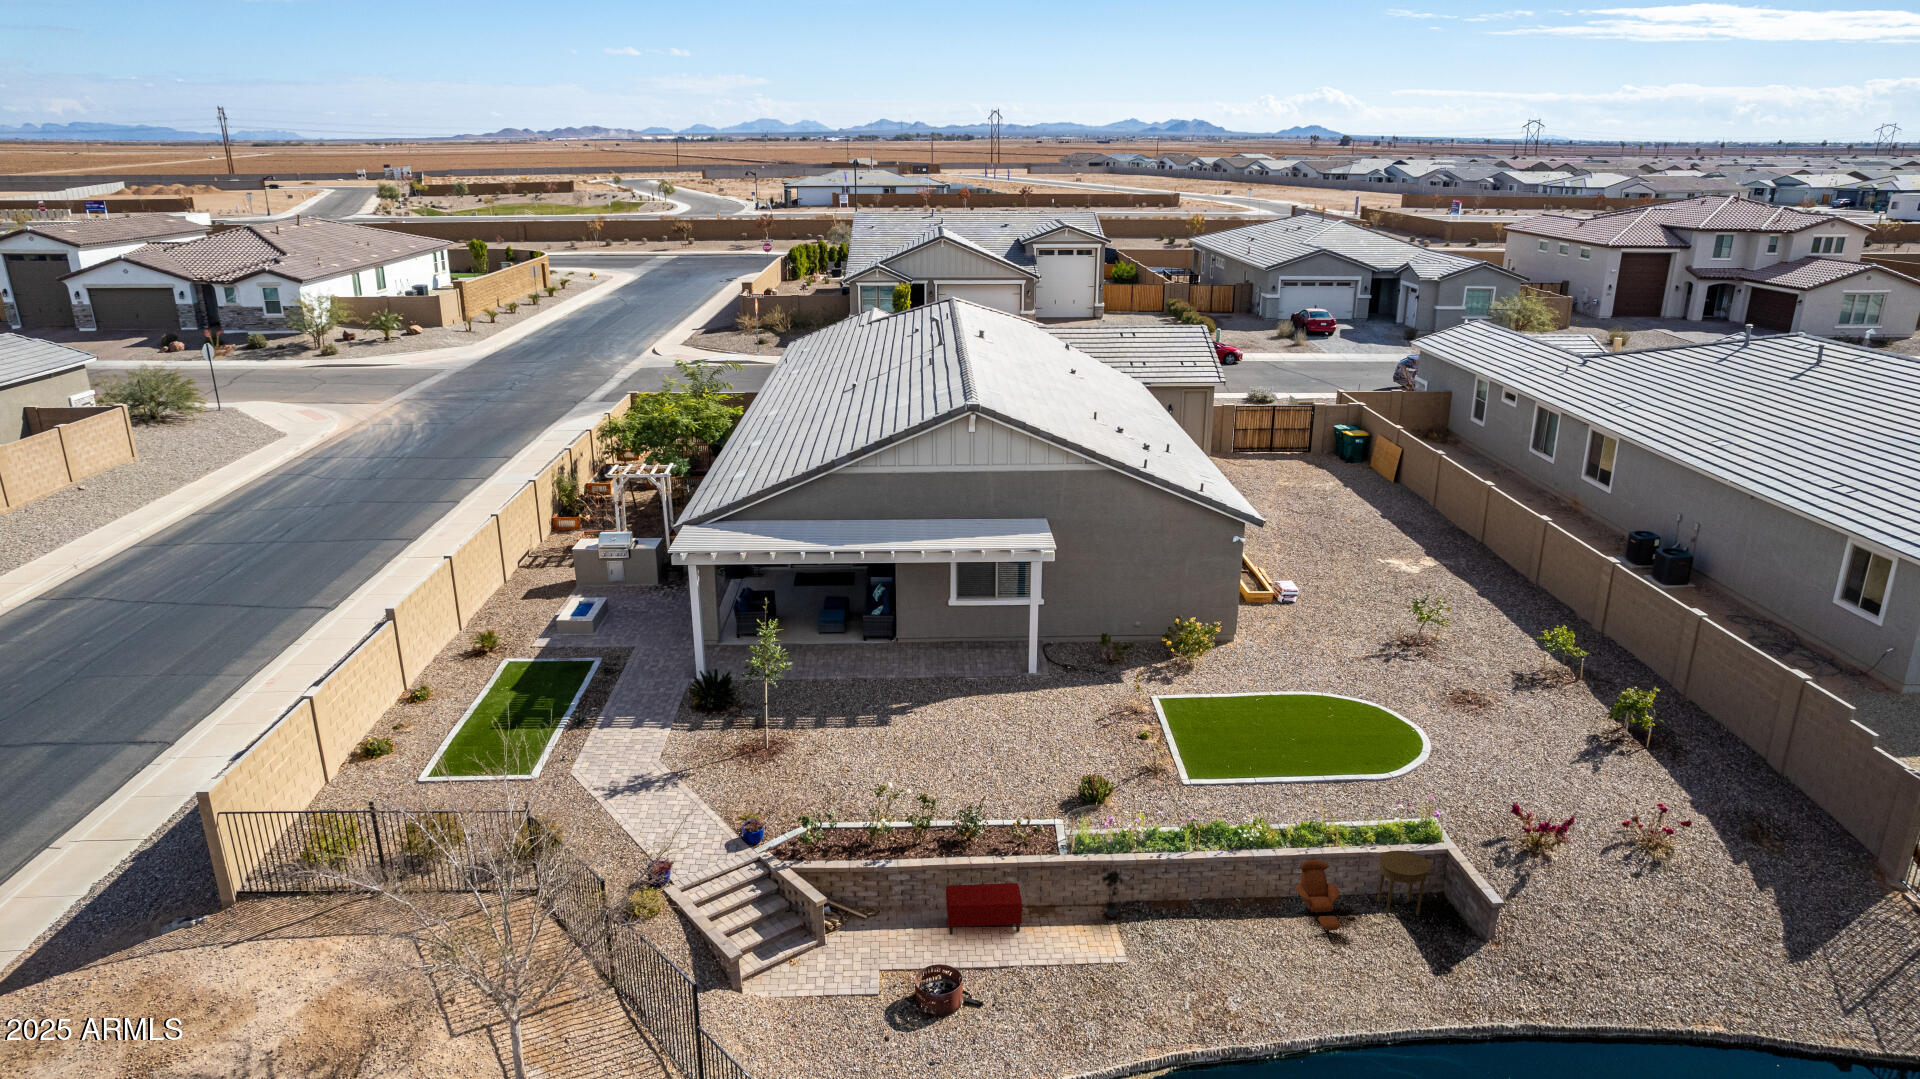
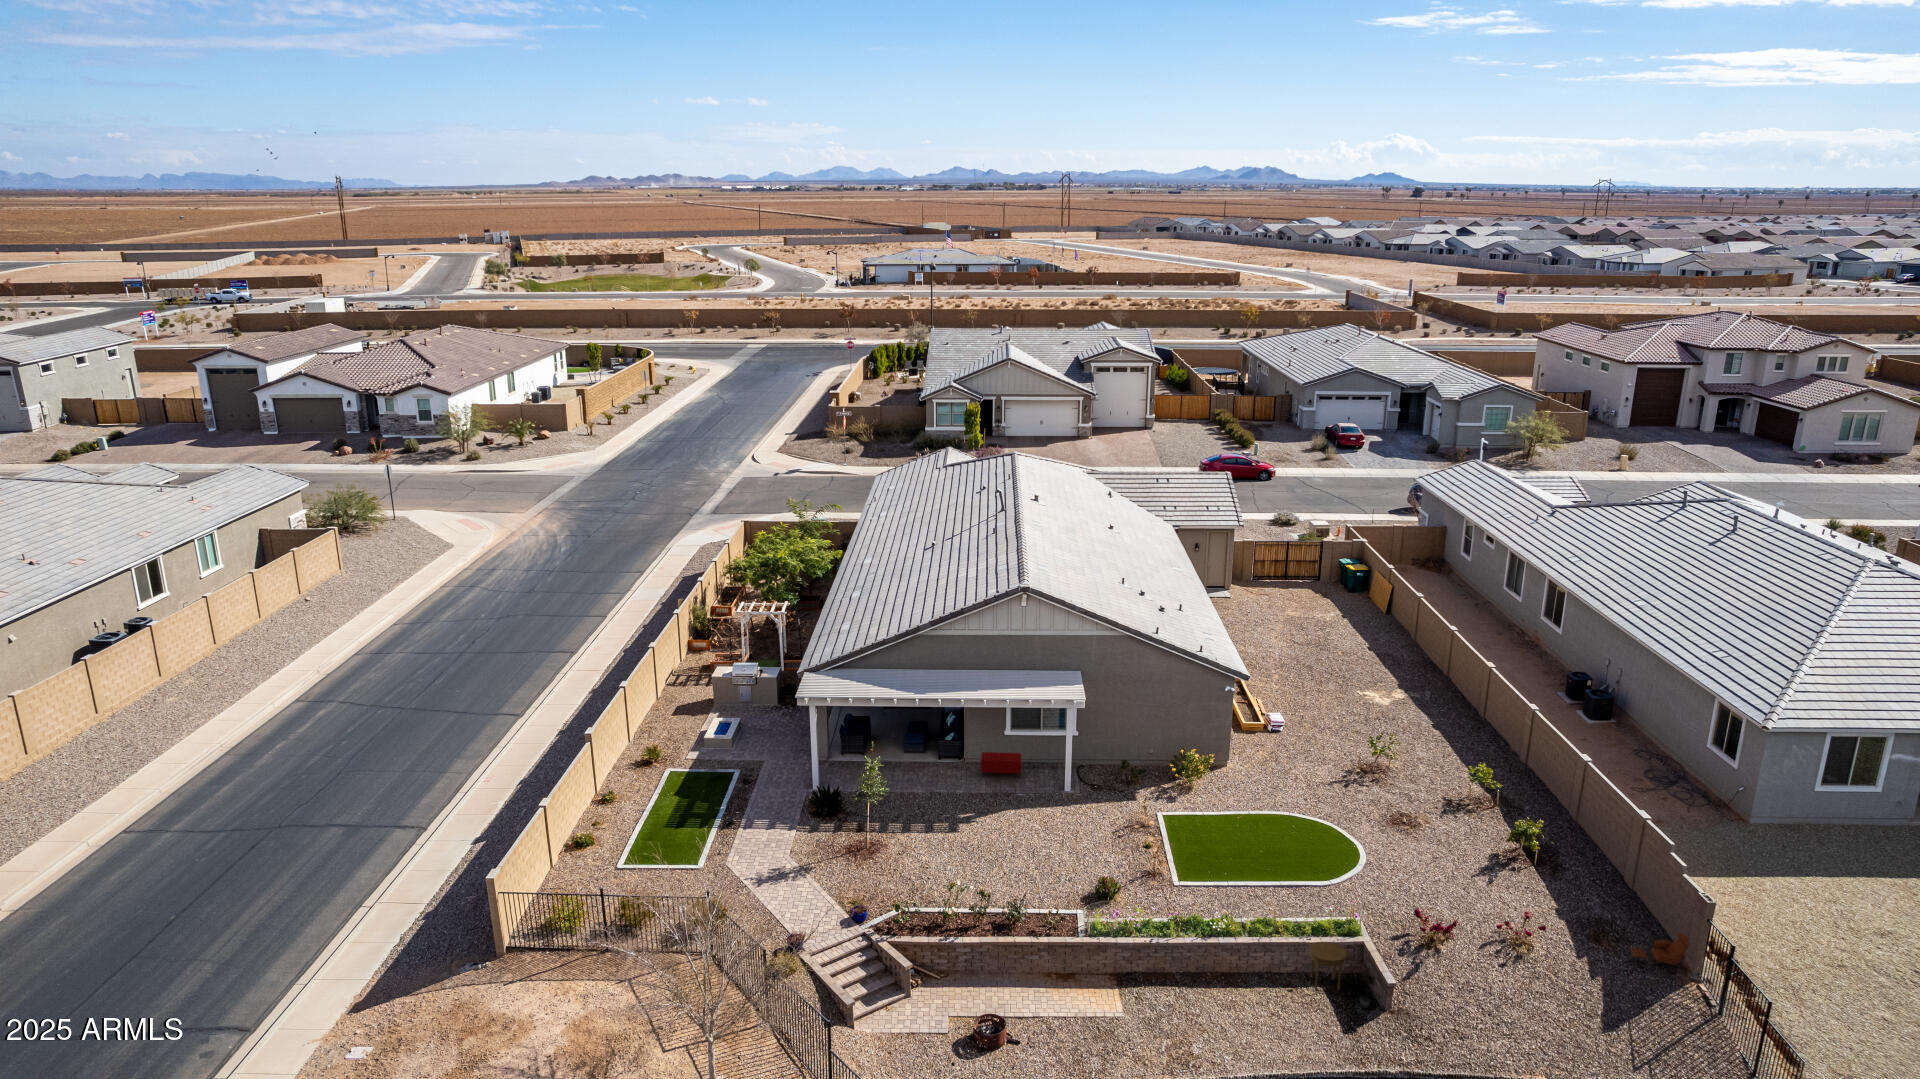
lounge chair: present [1296,860,1340,944] -> present [1630,933,1689,974]
potted plant: present [1099,867,1132,918] -> present [1360,968,1375,1008]
bench: present [946,883,1022,934] -> present [981,752,1021,778]

